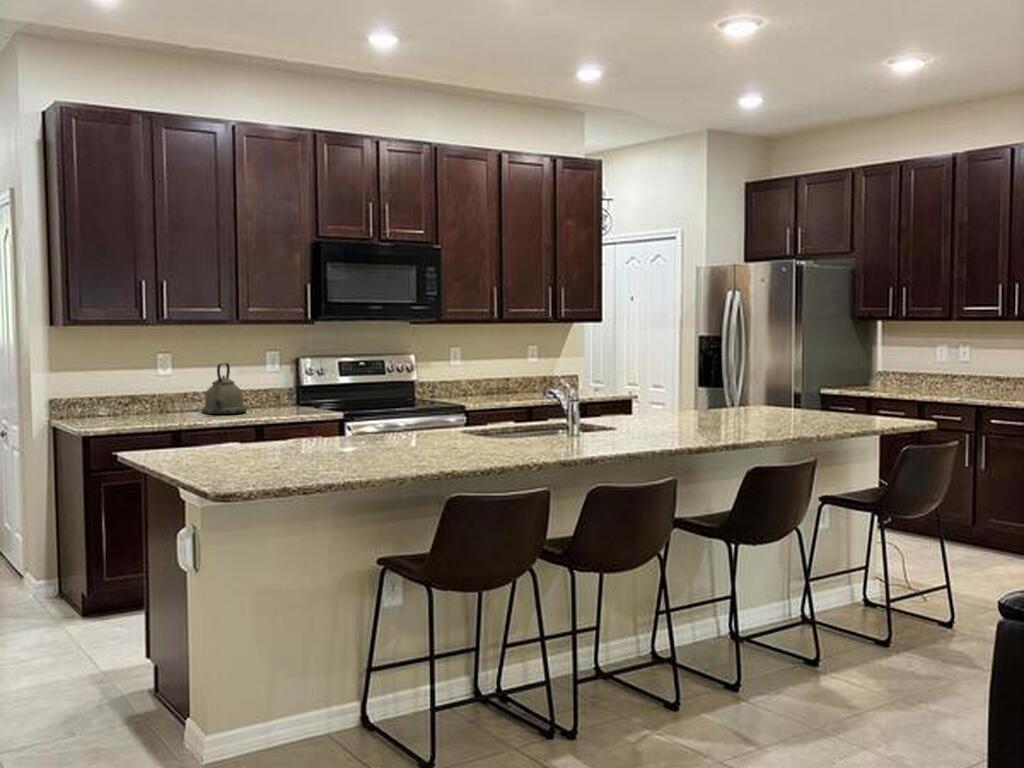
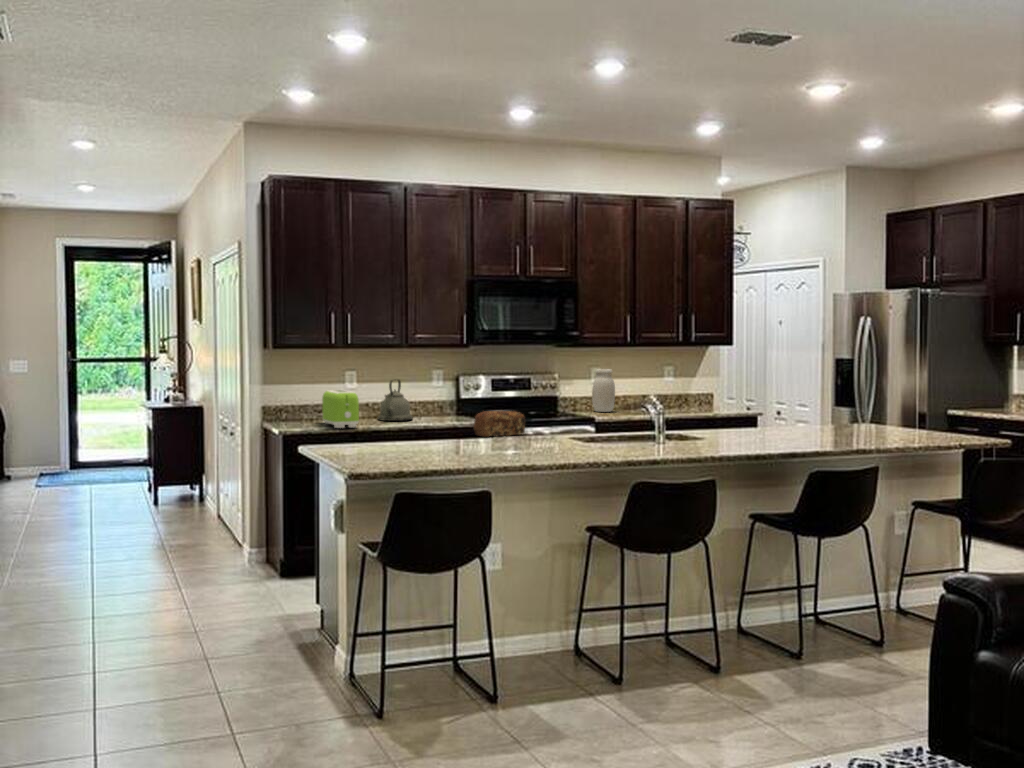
jar: none [451,348,477,398] -> present [592,369,615,412]
toaster: none [132,377,182,425] -> present [322,390,359,428]
bread loaf: none [326,399,389,431] -> present [474,411,525,437]

